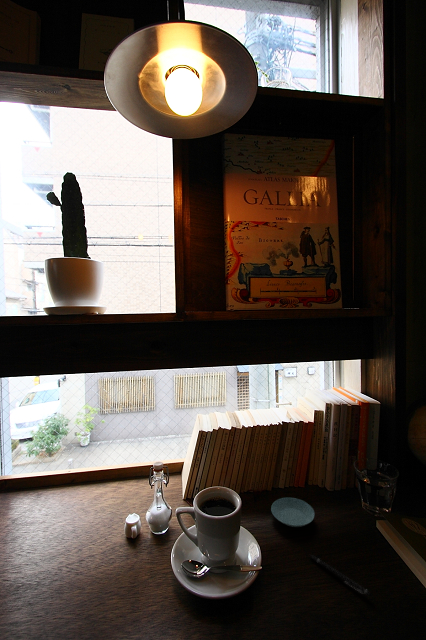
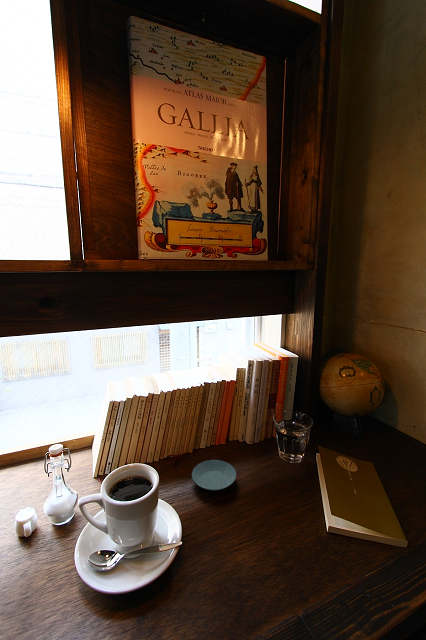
pen: present [309,555,370,595] -> none [231,517,289,549]

